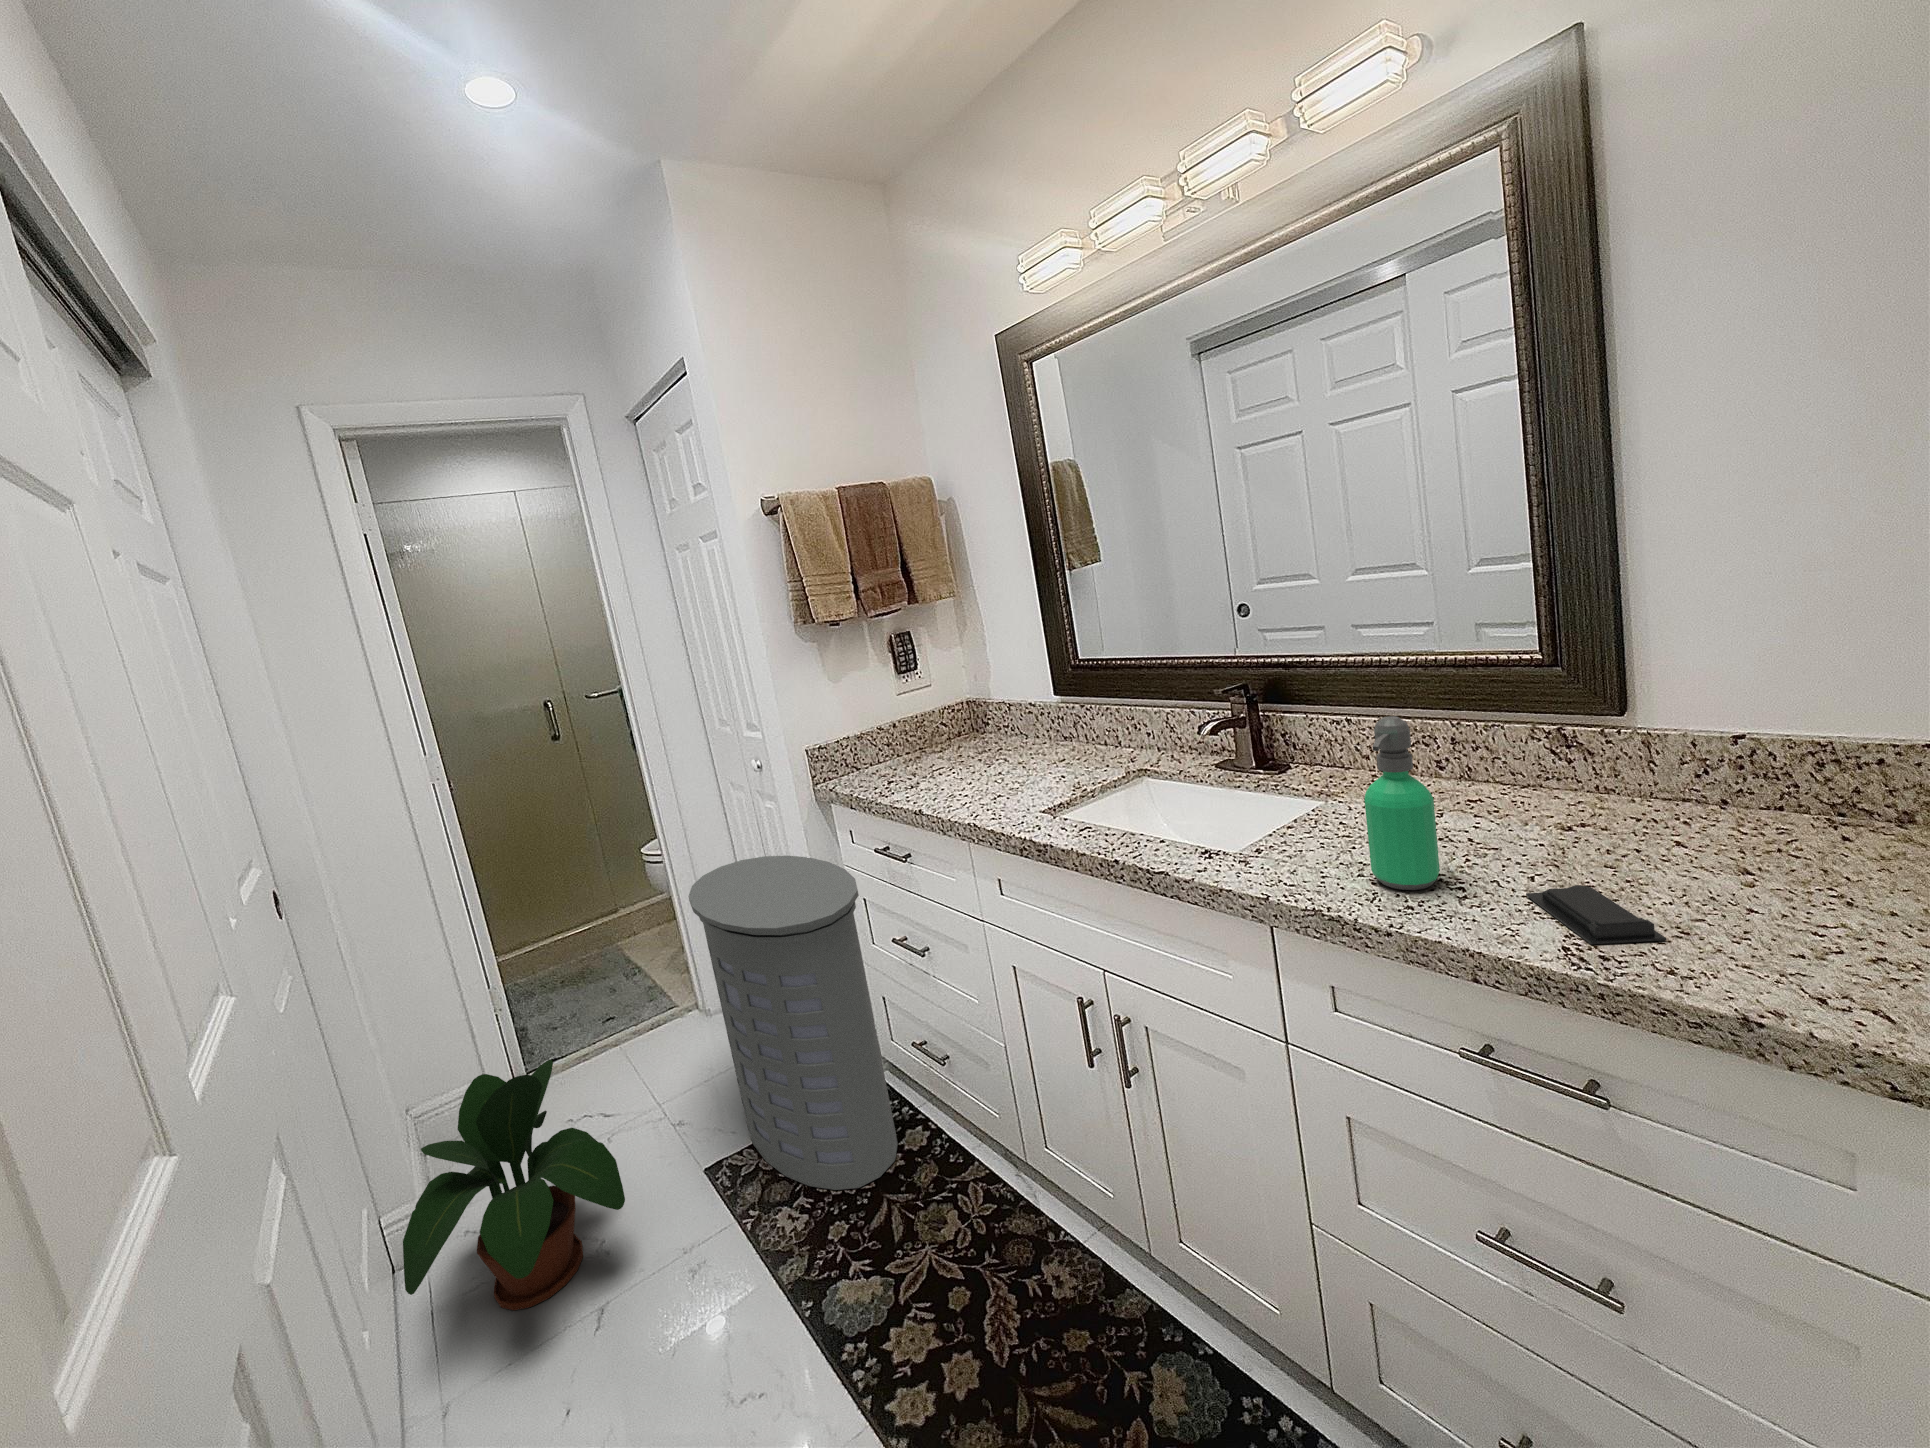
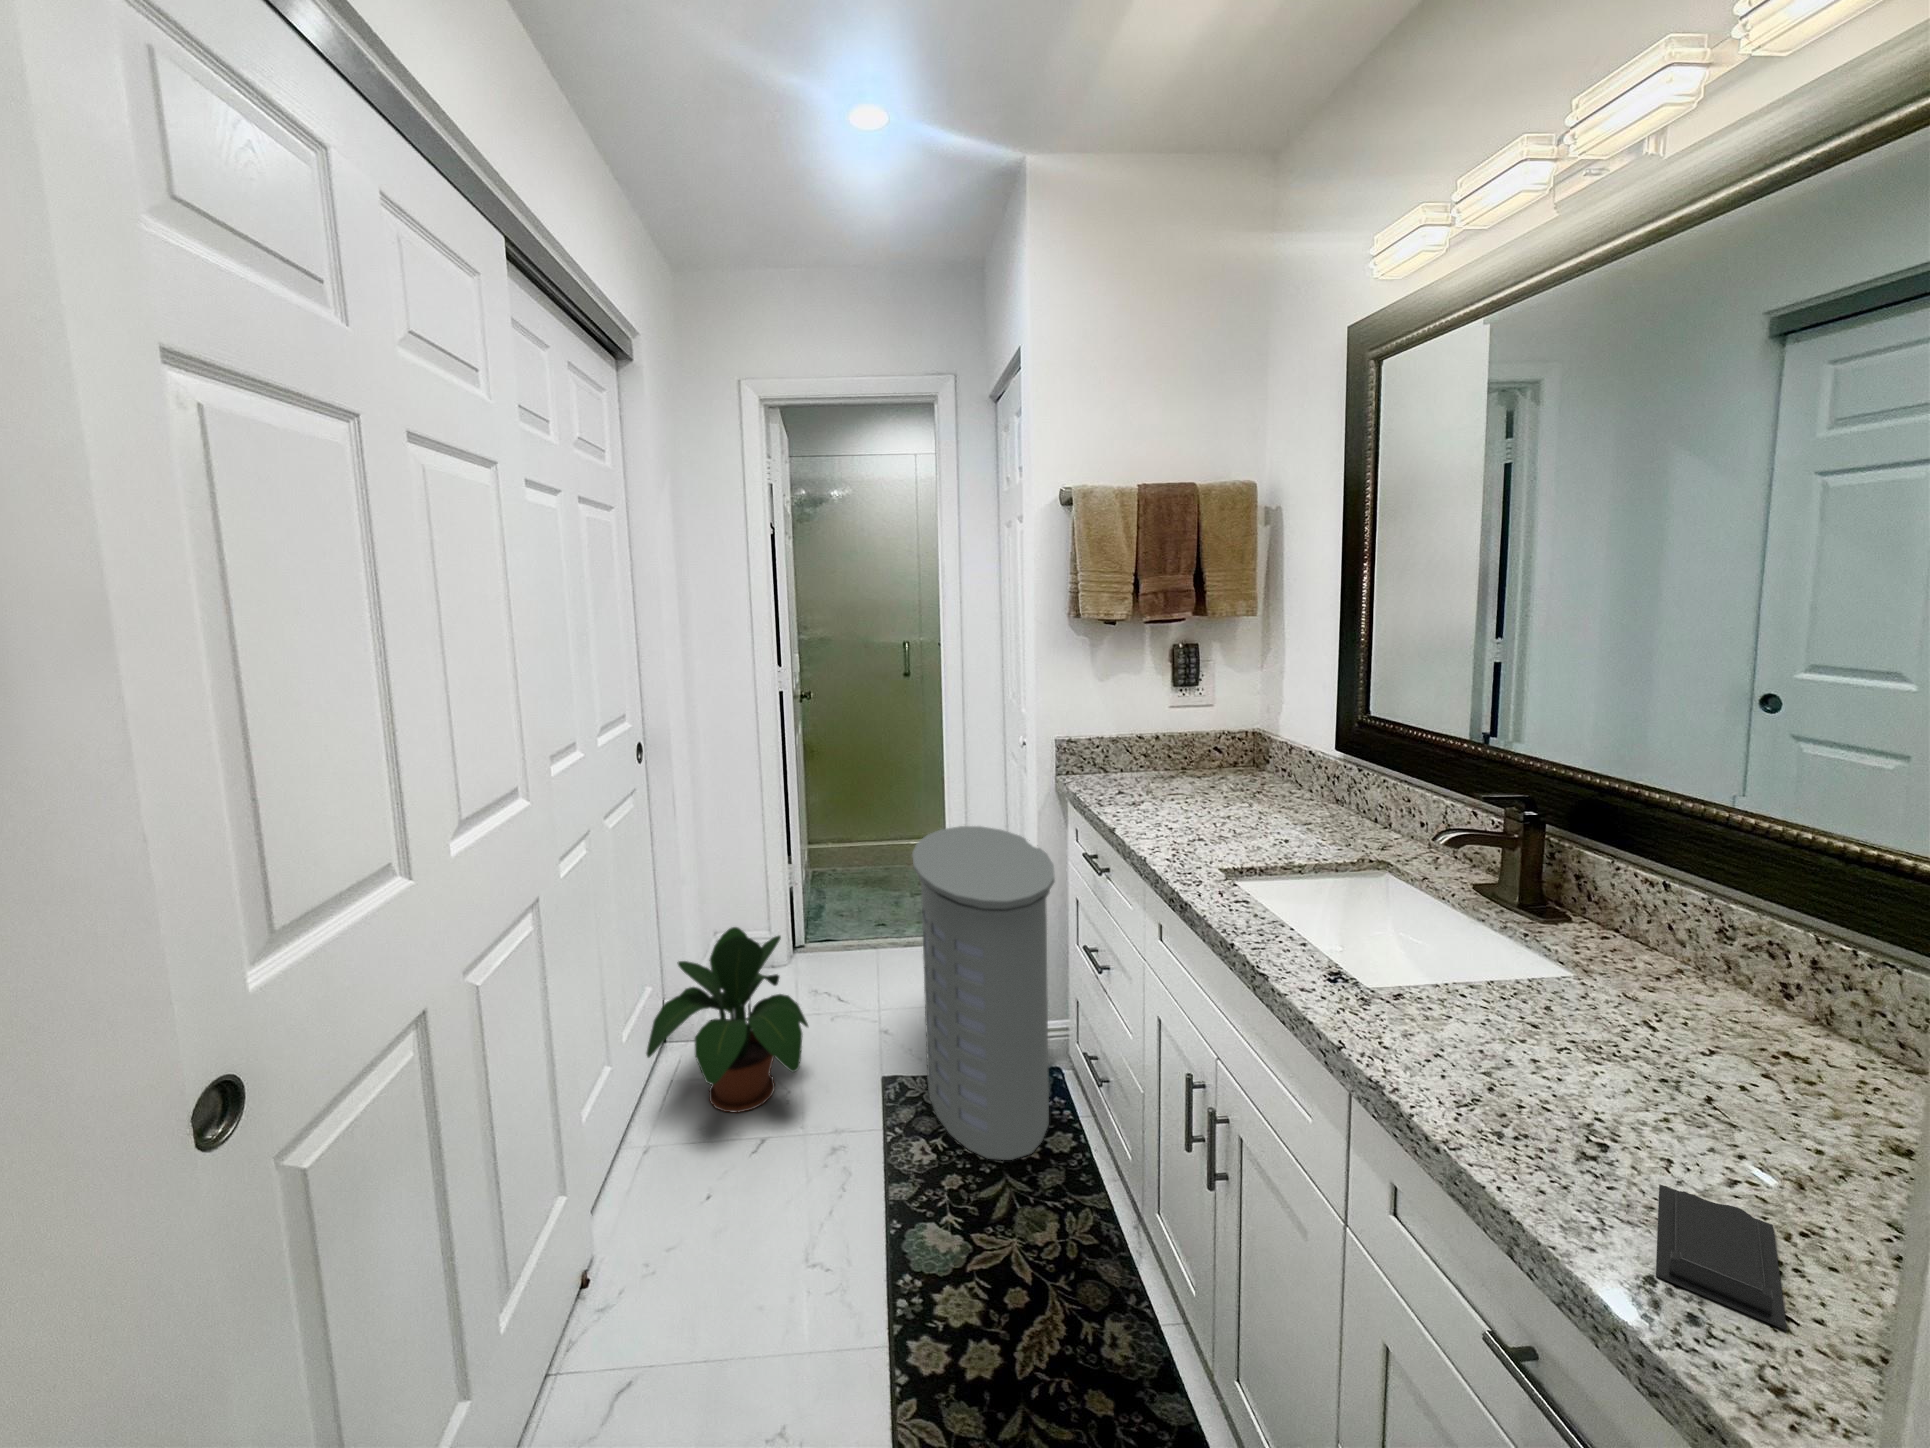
soap dispenser: present [1364,716,1440,890] -> none [1472,887,1574,1119]

